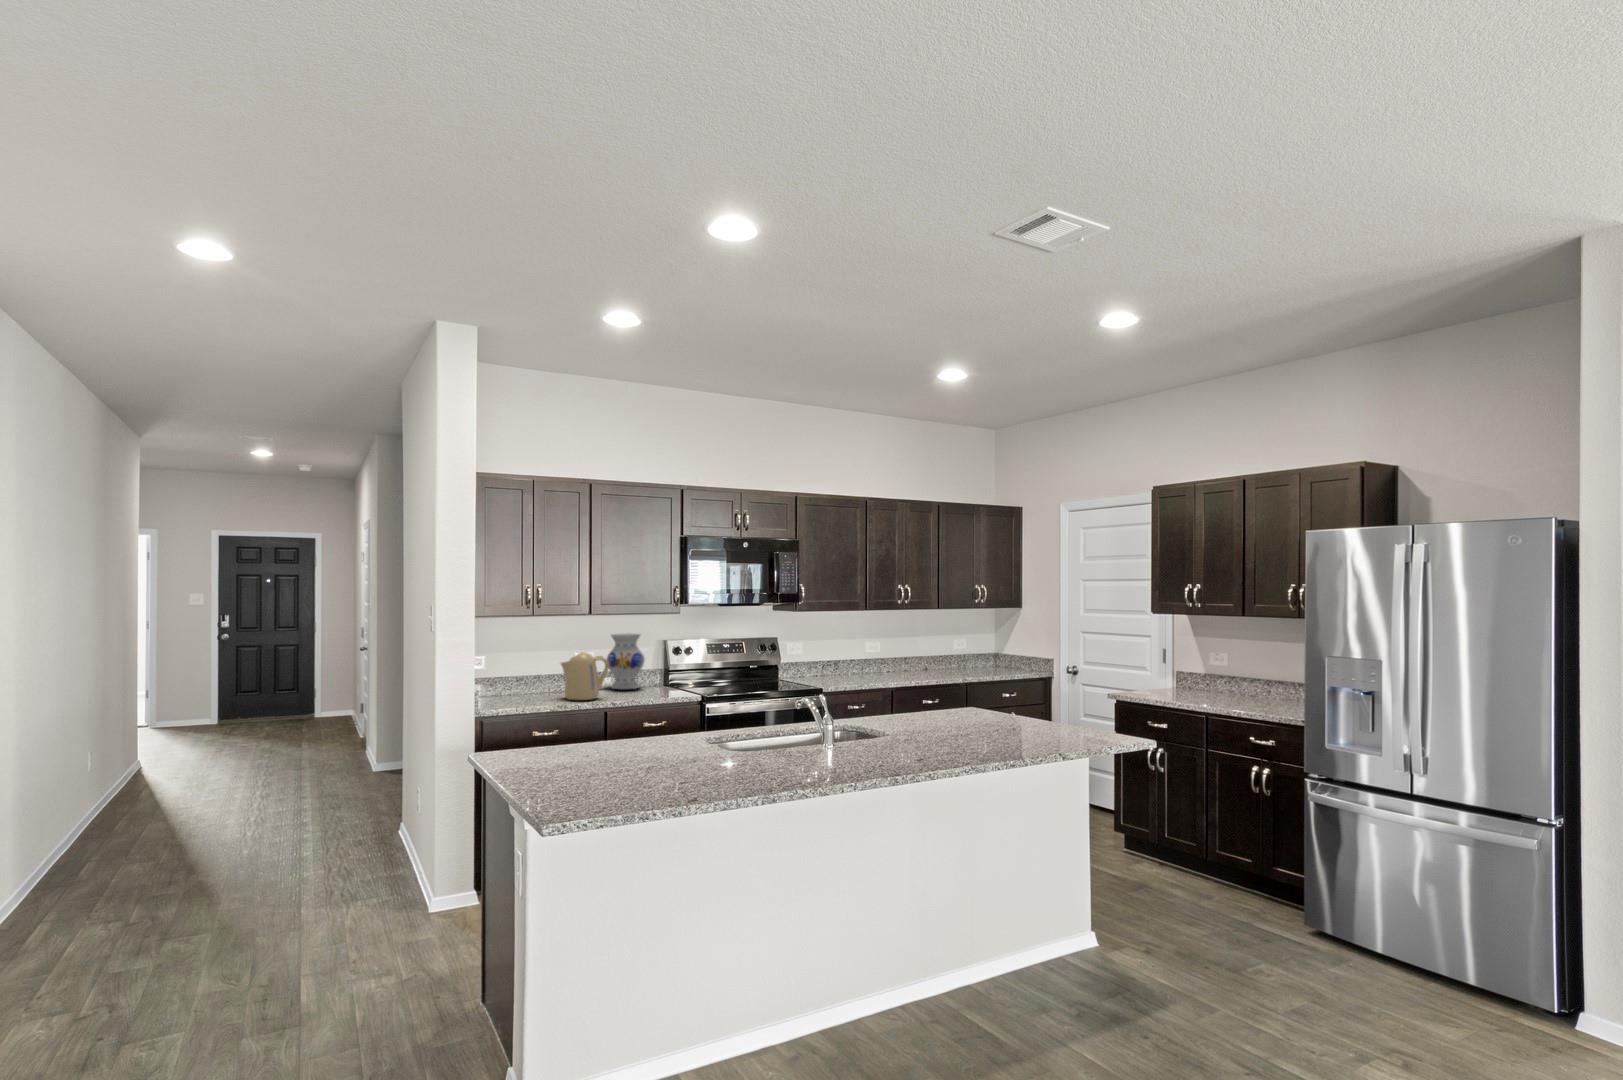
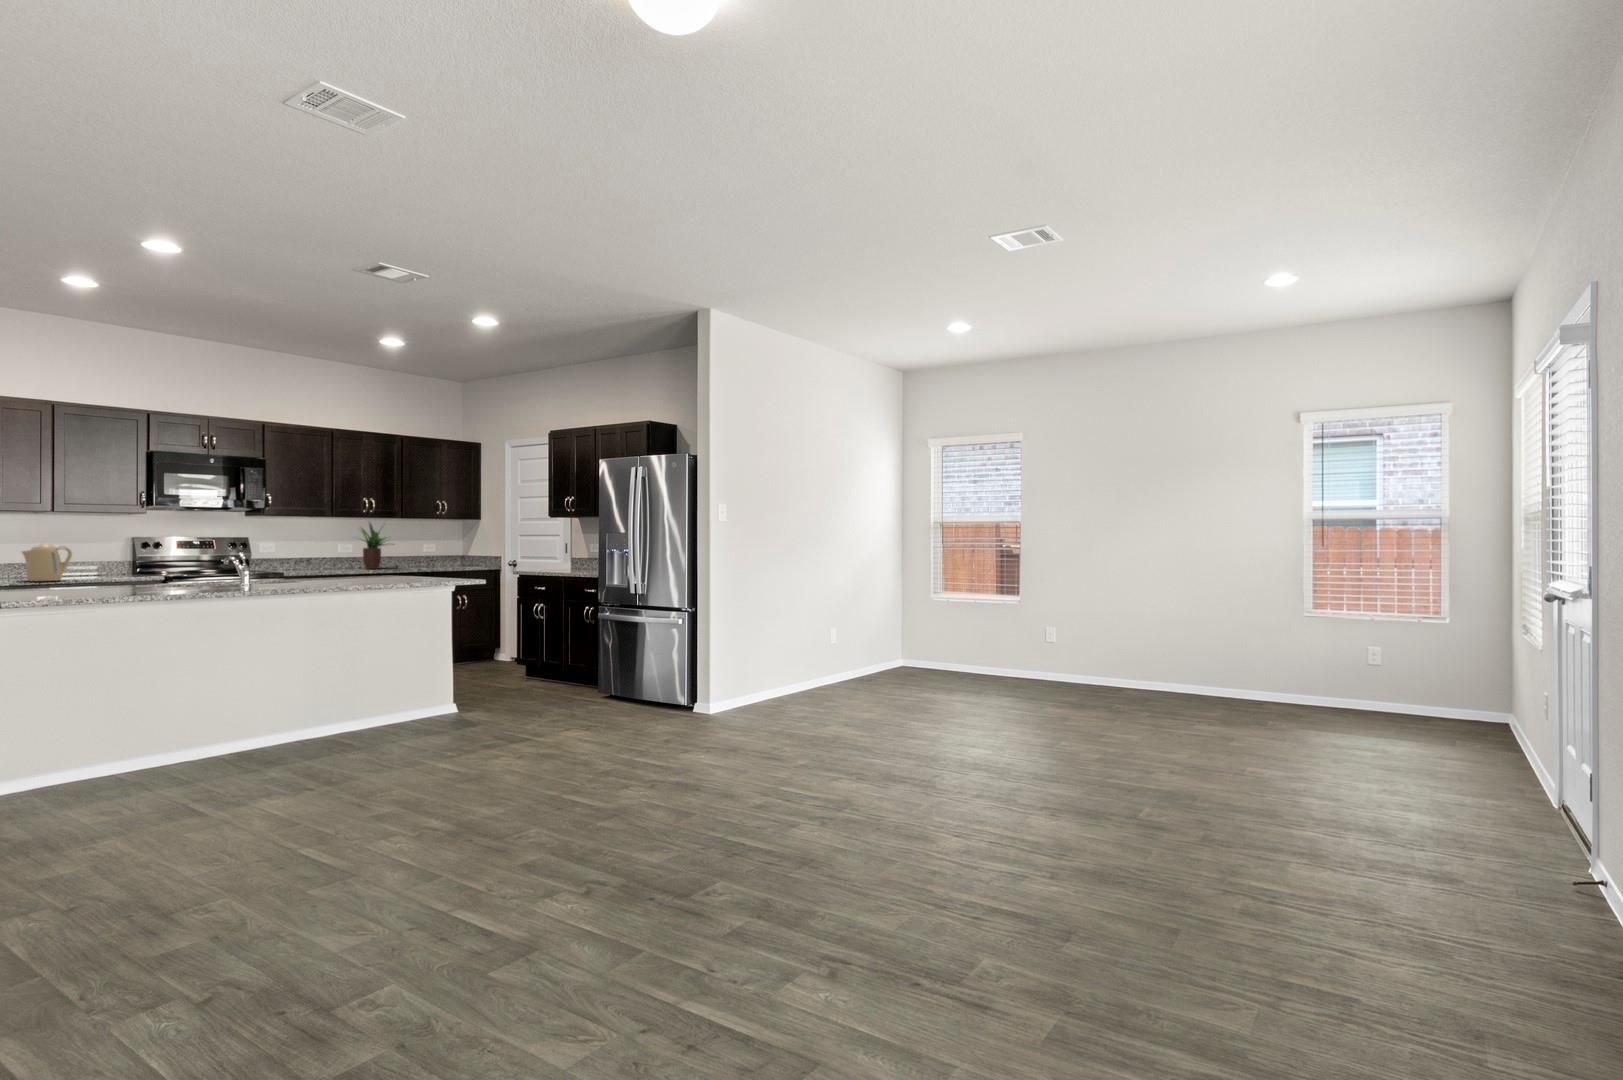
potted plant: none [886,614,937,676] -> present [362,523,387,569]
vase: present [607,633,645,689] -> none [72,531,111,576]

